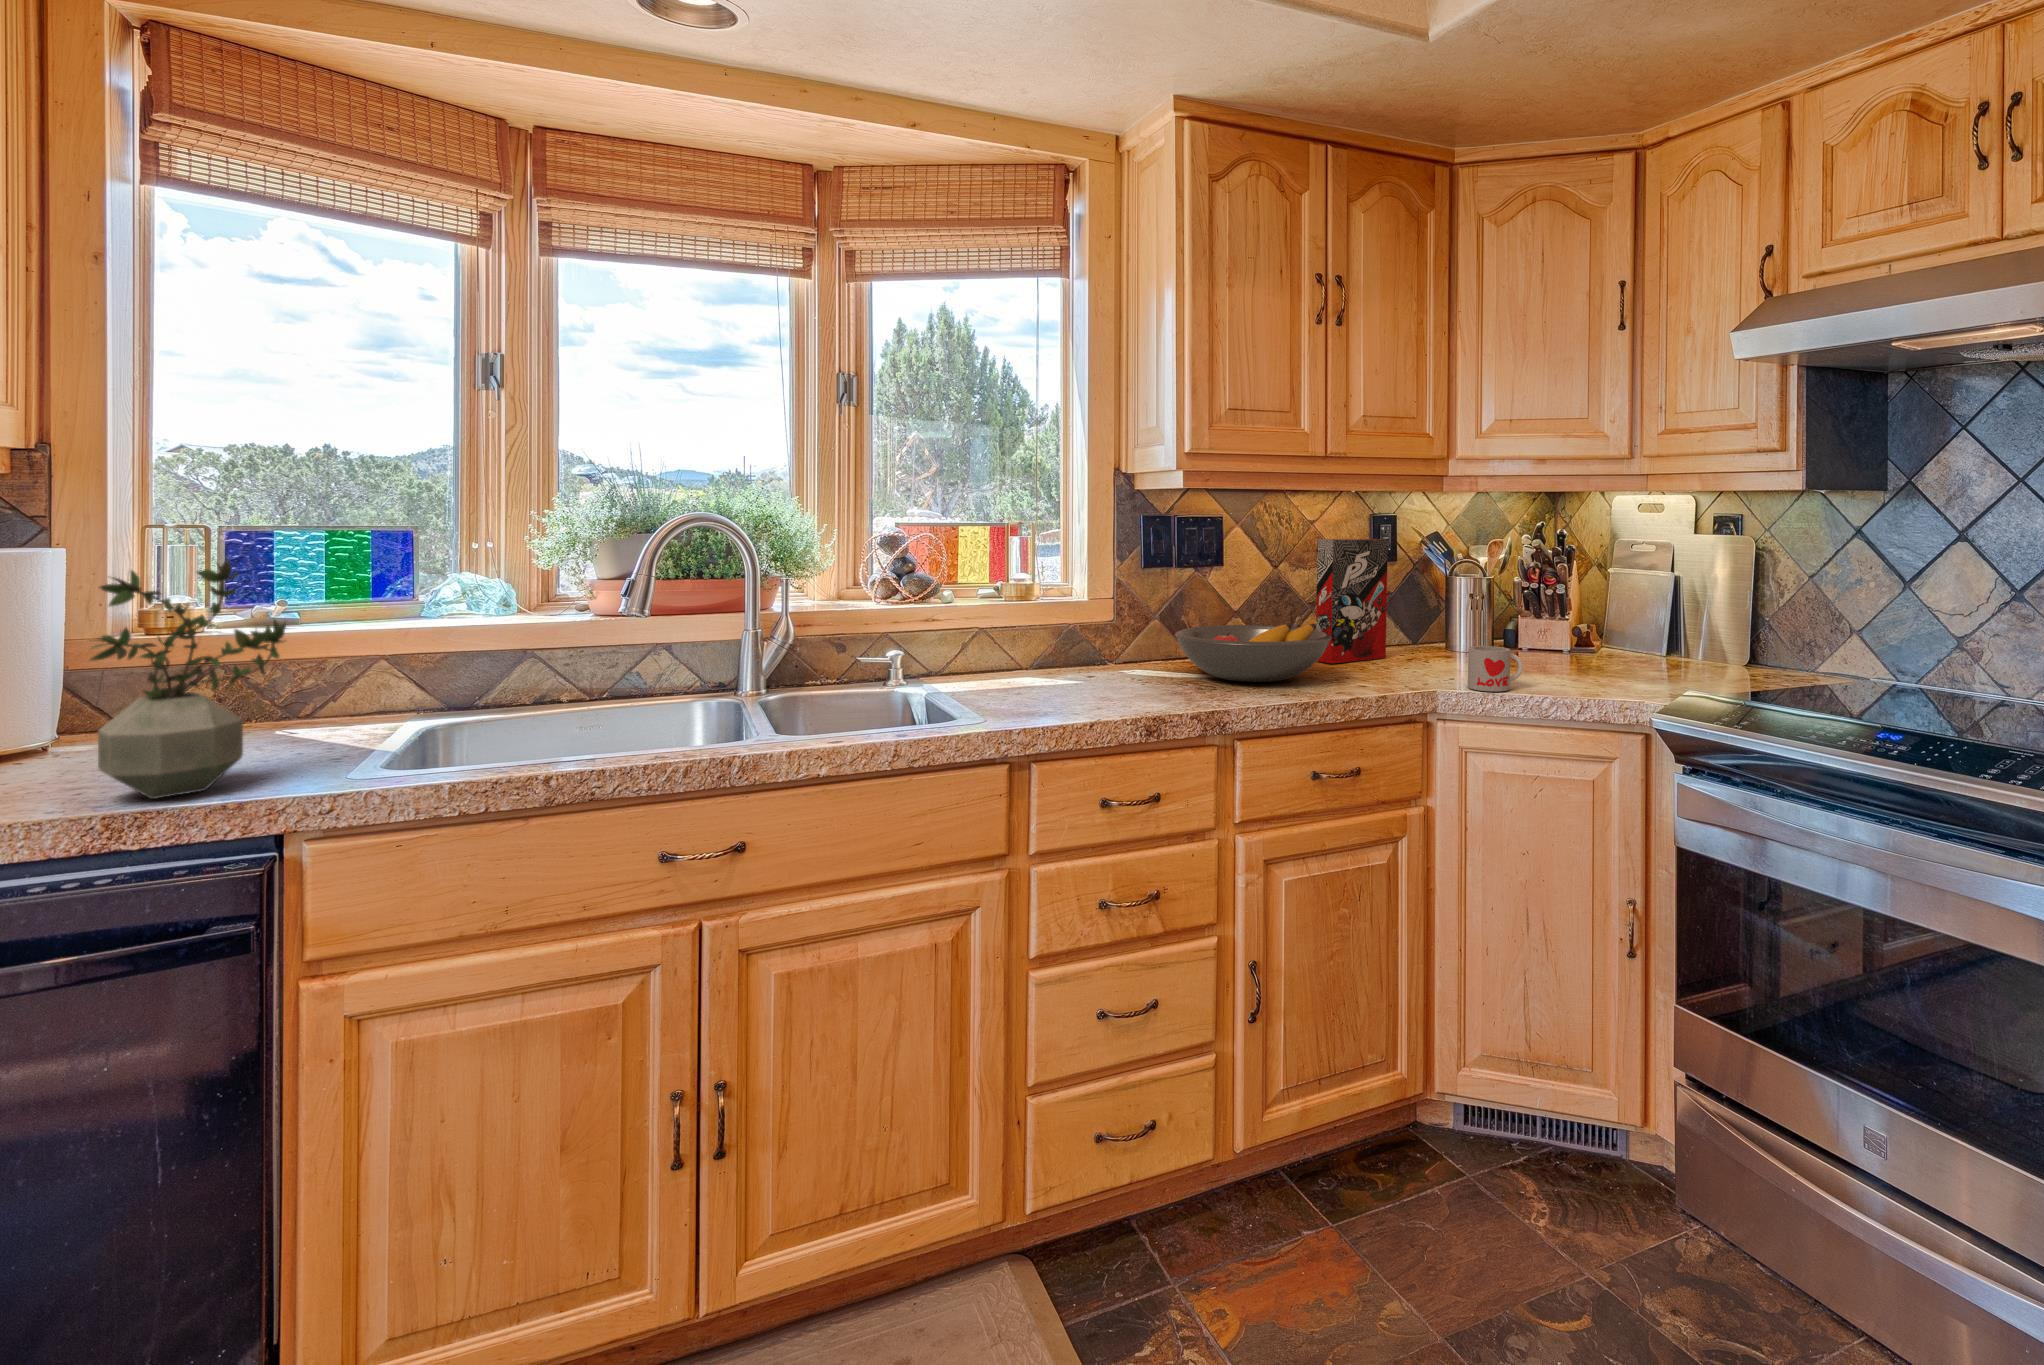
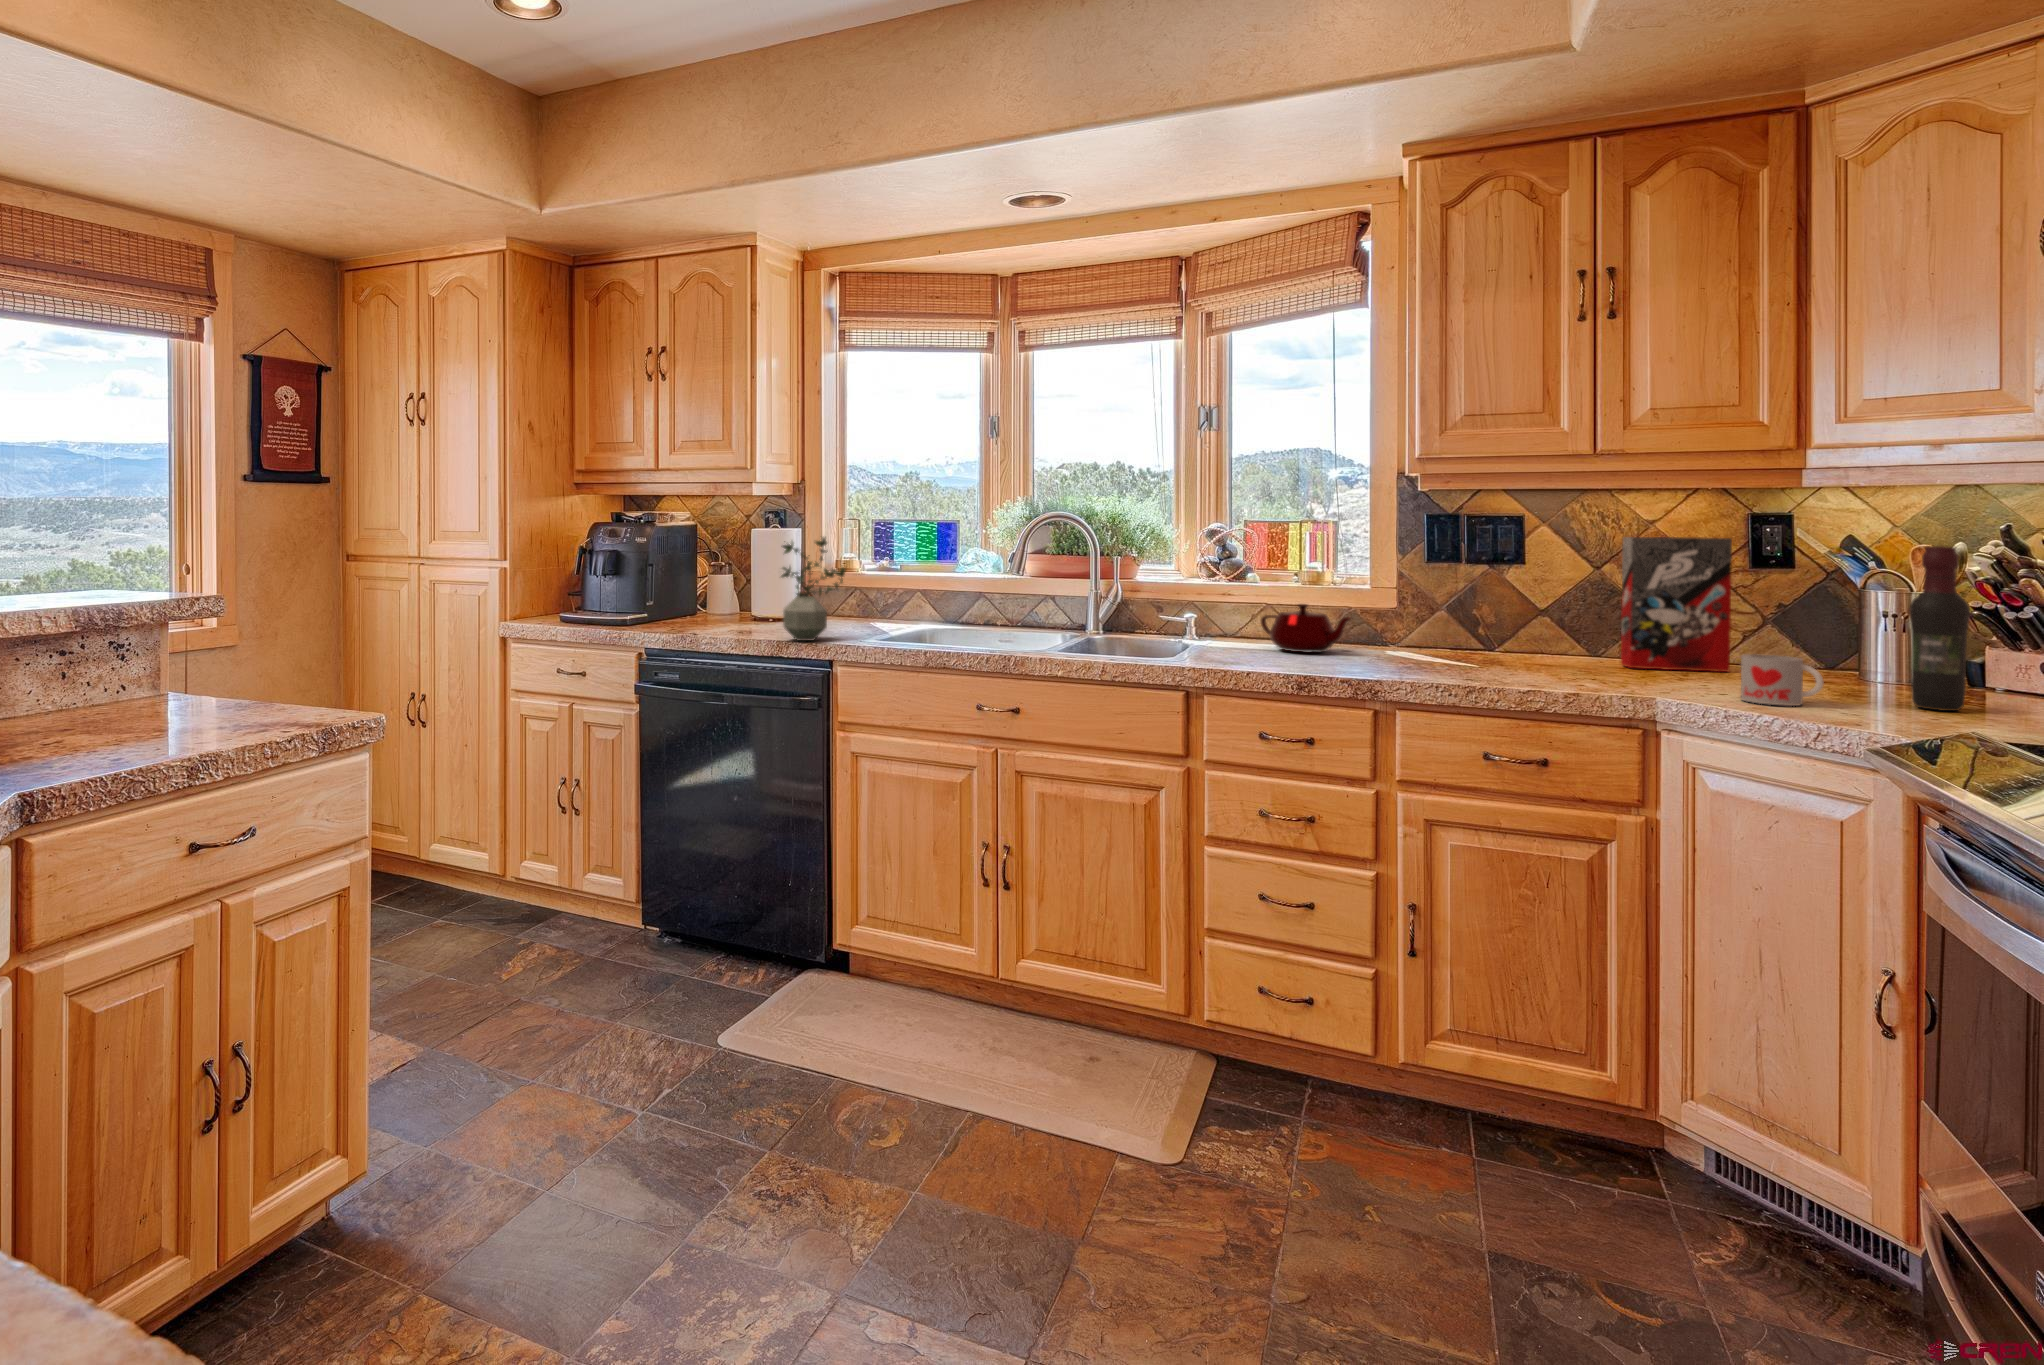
wine bottle: none [1543,548,1579,679] -> present [1910,546,1970,711]
fruit bowl: present [1175,623,1332,682] -> none [1412,616,1588,670]
teapot: none [1000,625,1119,685] -> present [1261,604,1351,652]

